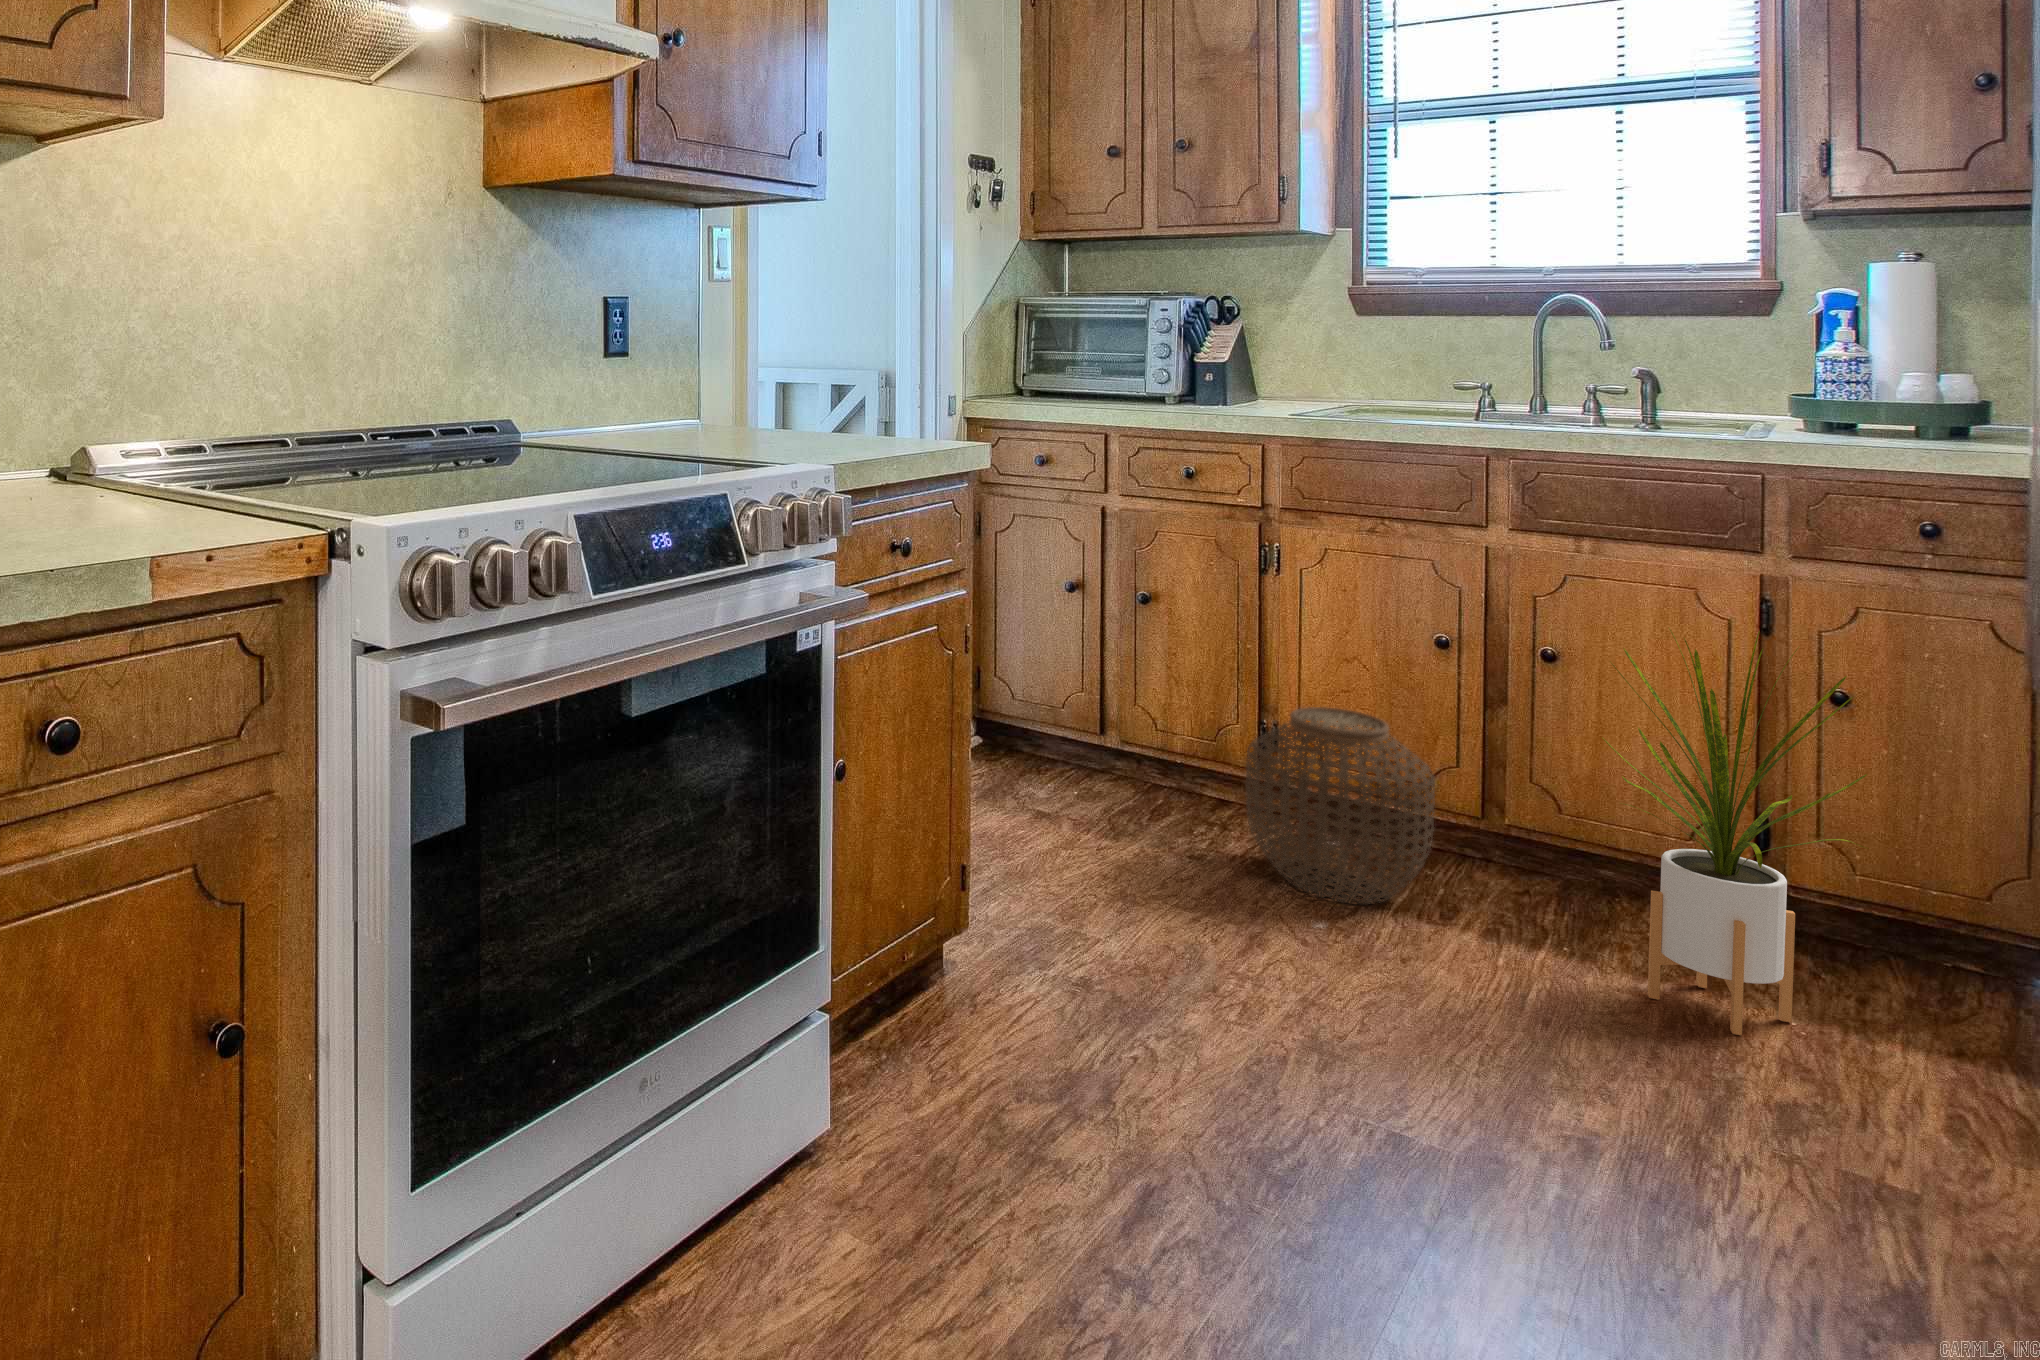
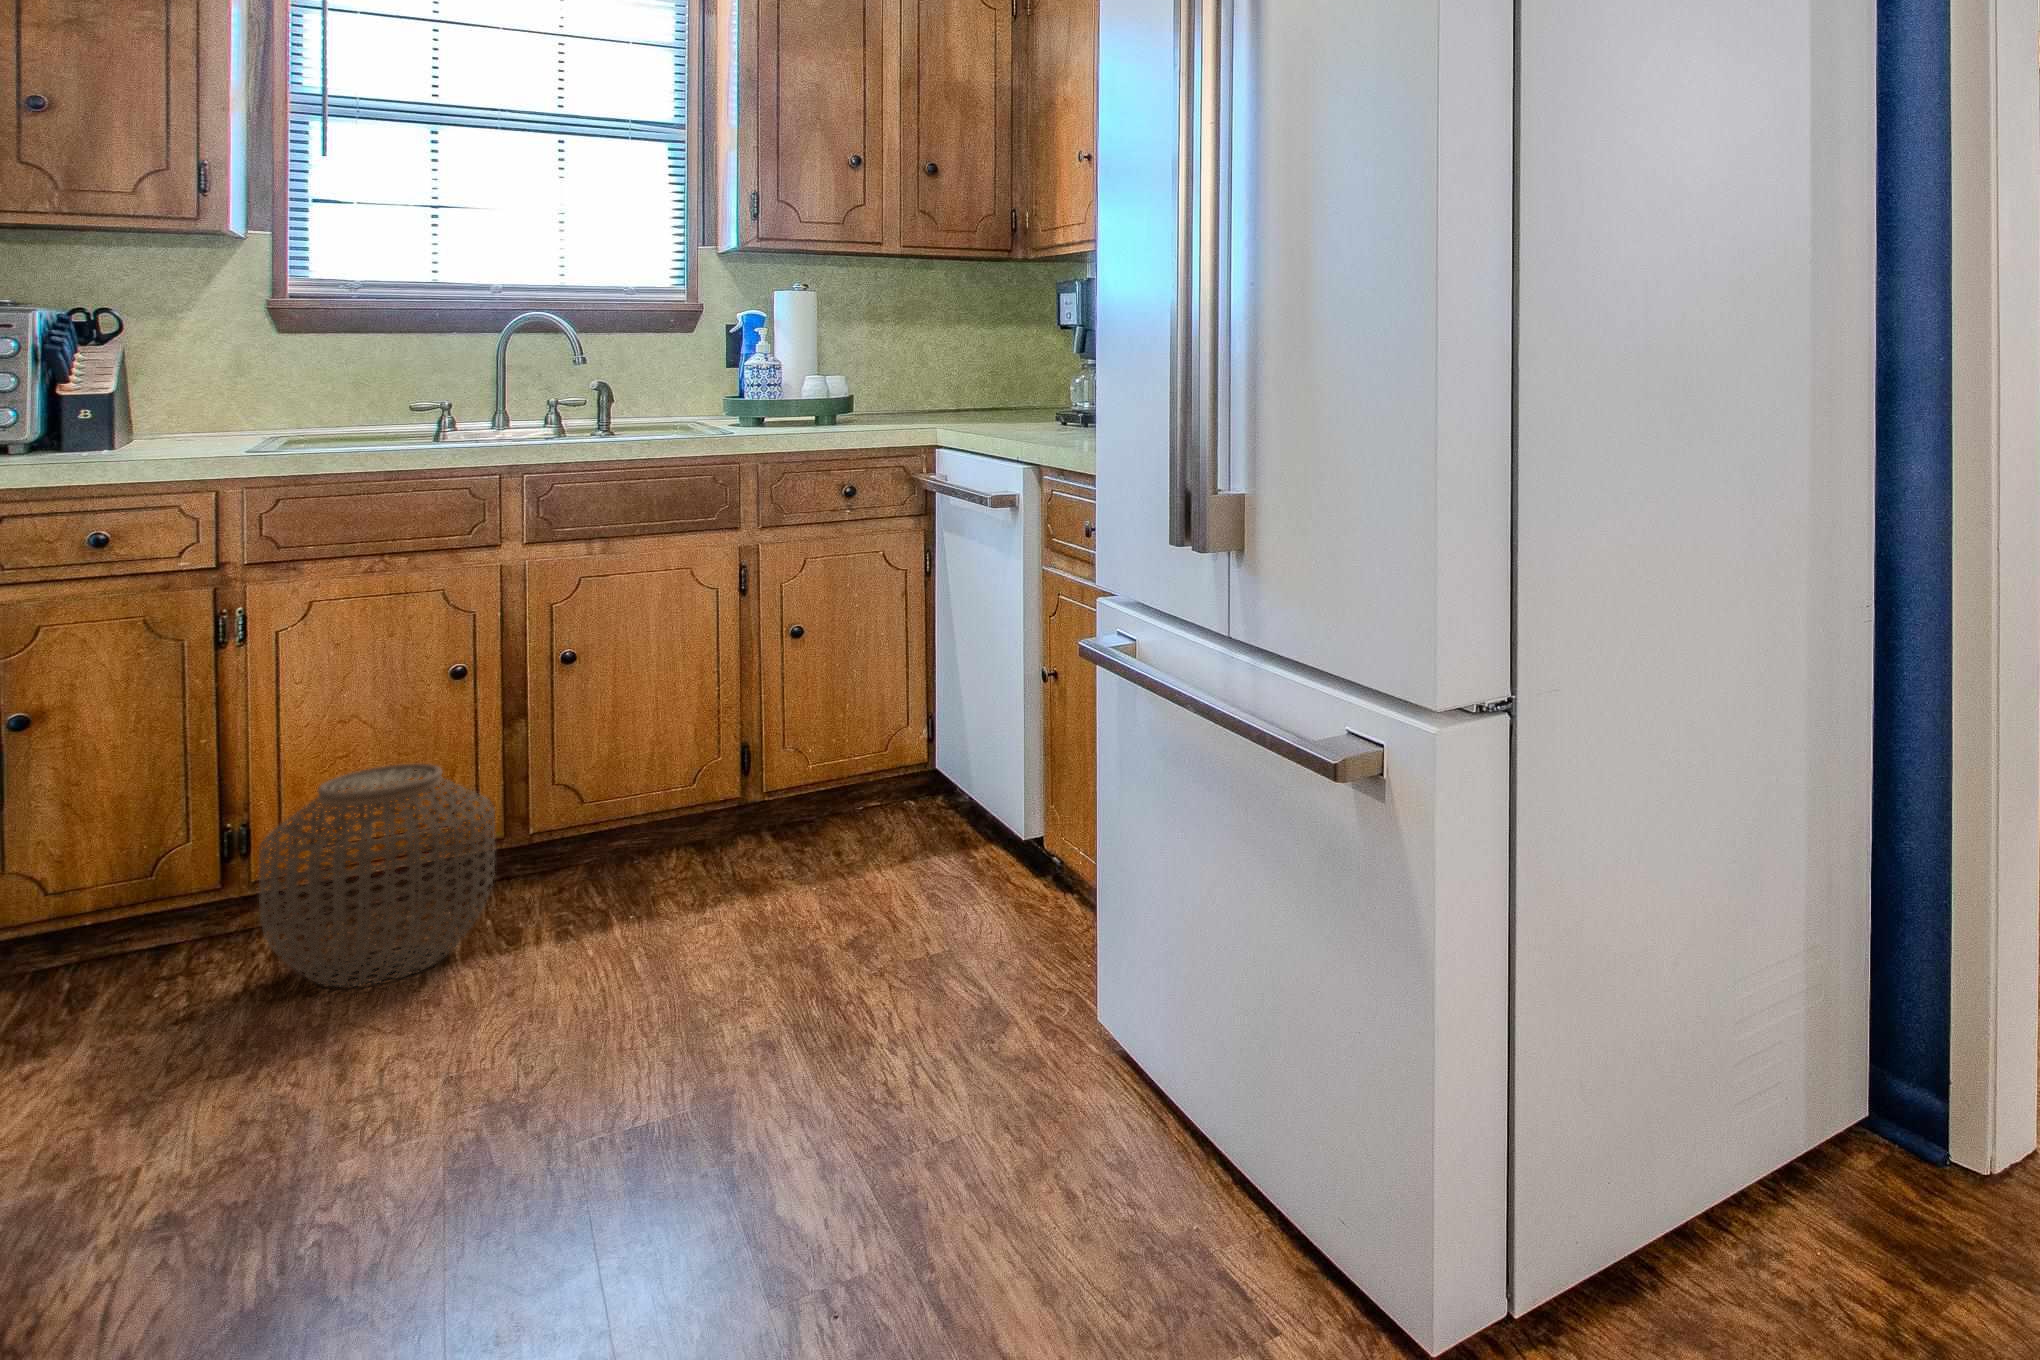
house plant: present [1604,628,1867,1035] -> none [670,585,863,920]

